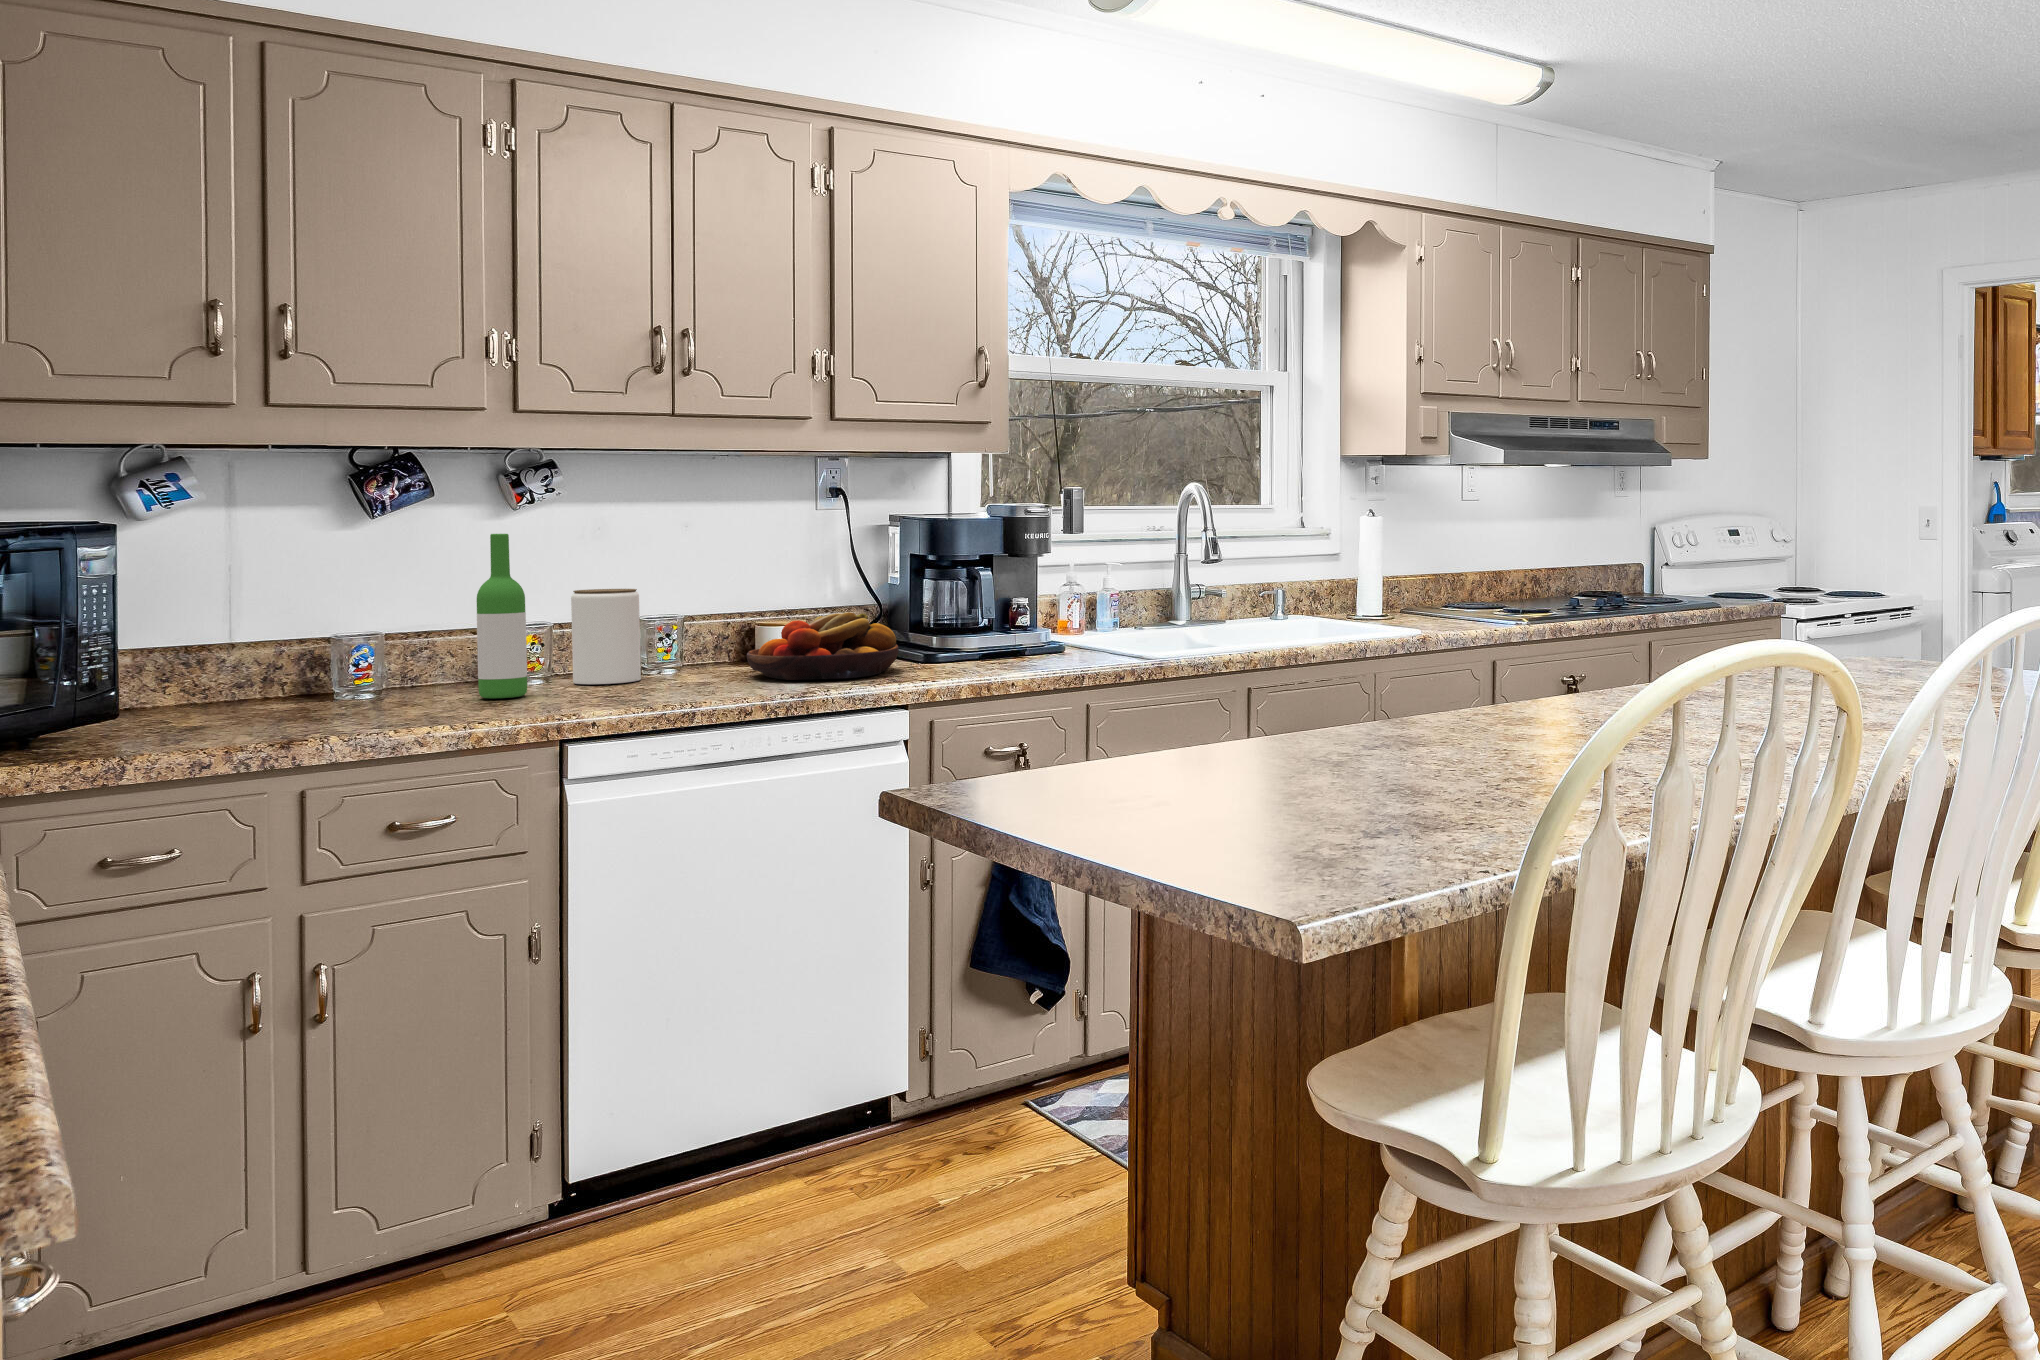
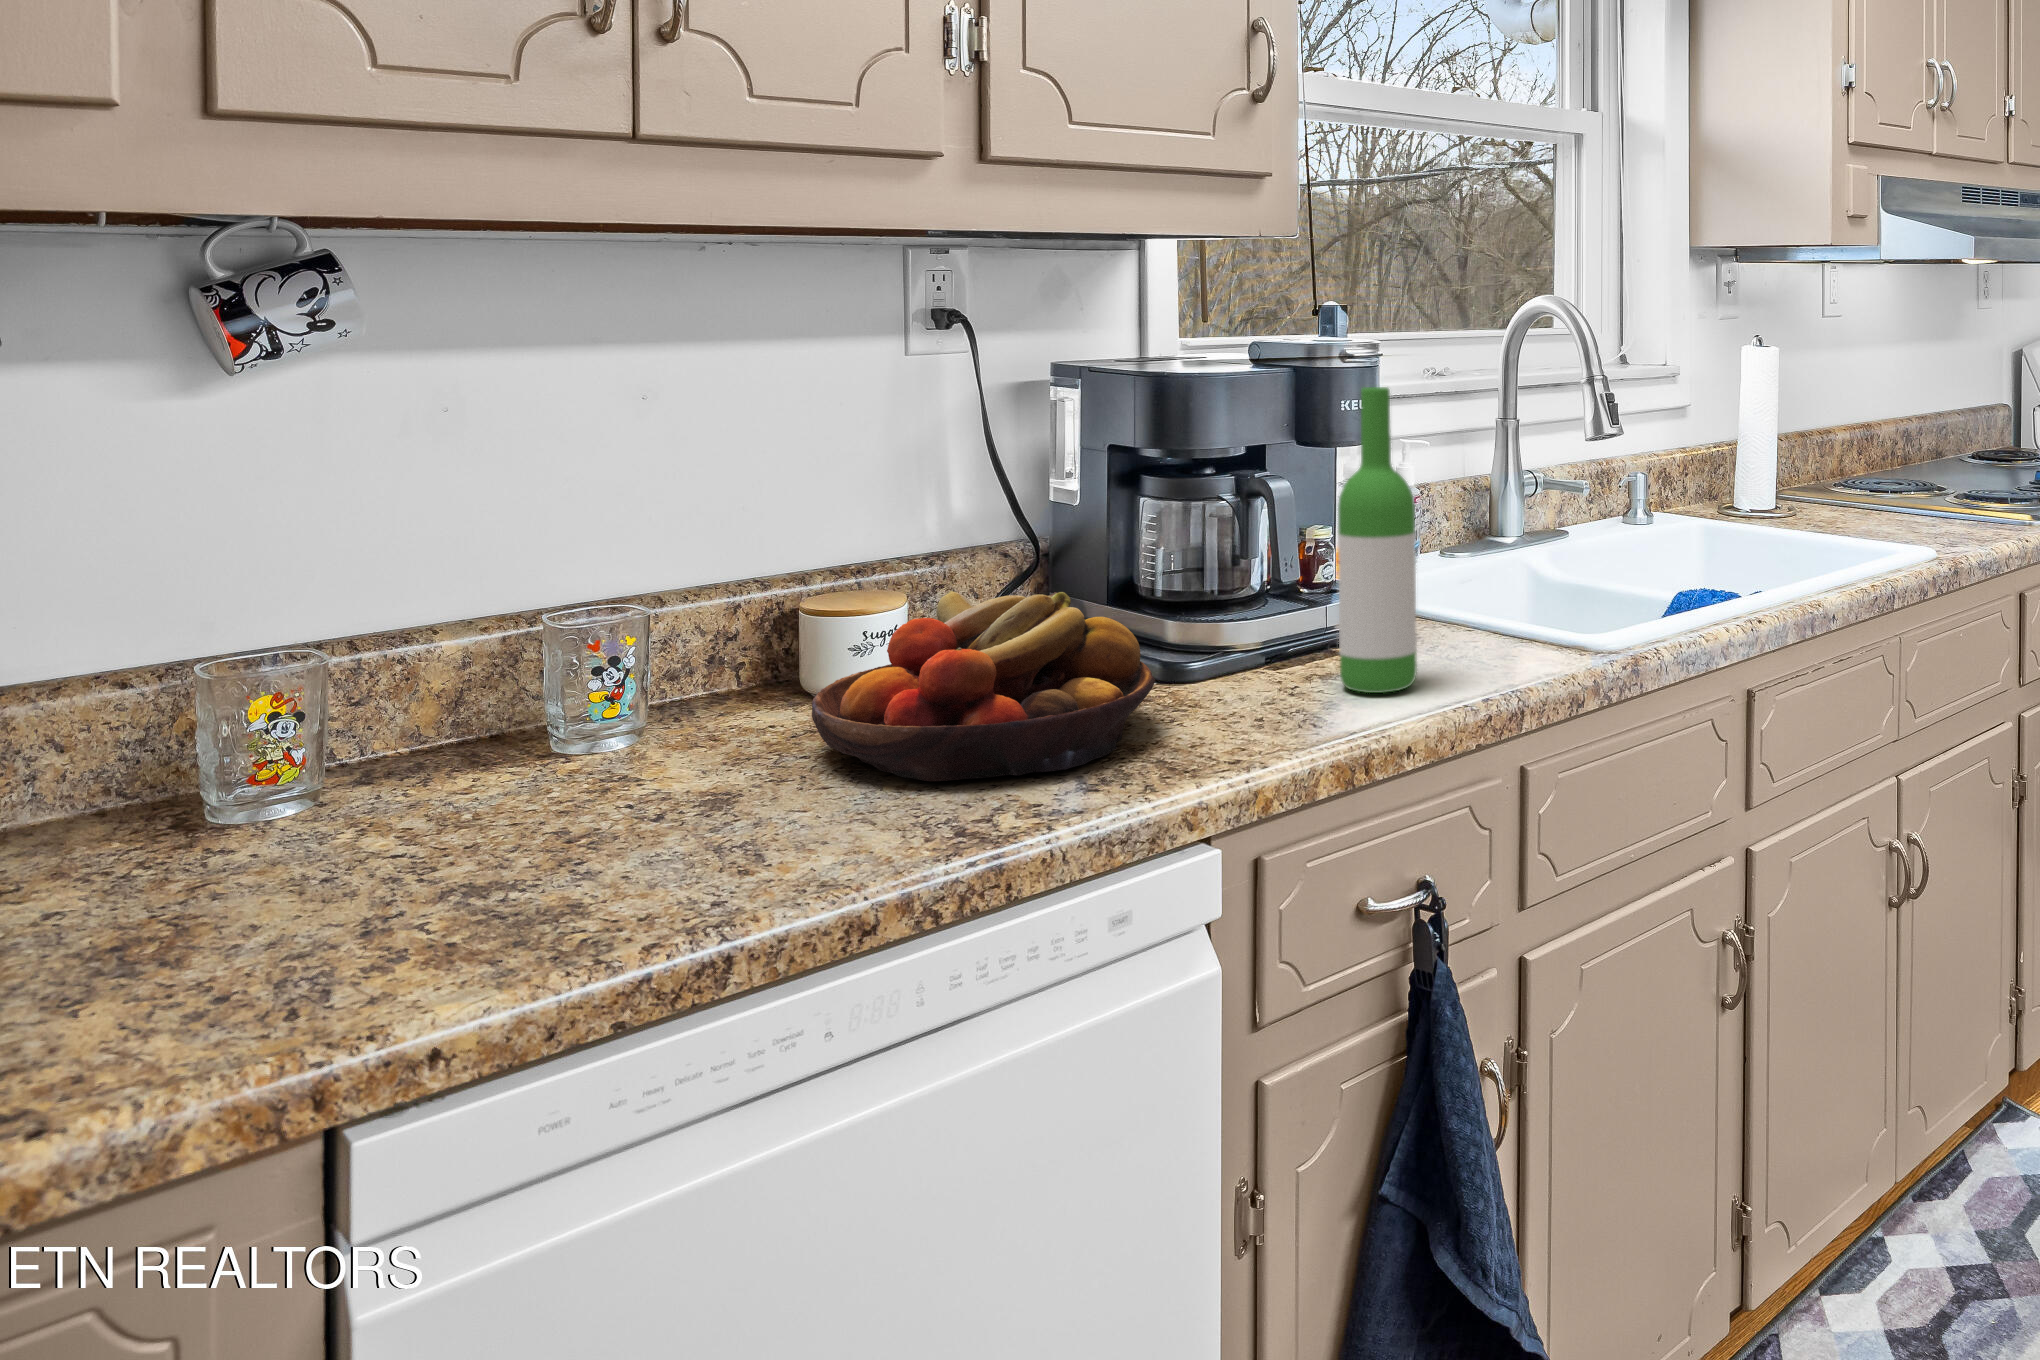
wine bottle: present [477,534,527,699] -> present [1338,387,1417,693]
jar: present [571,589,641,684] -> none [372,560,553,817]

